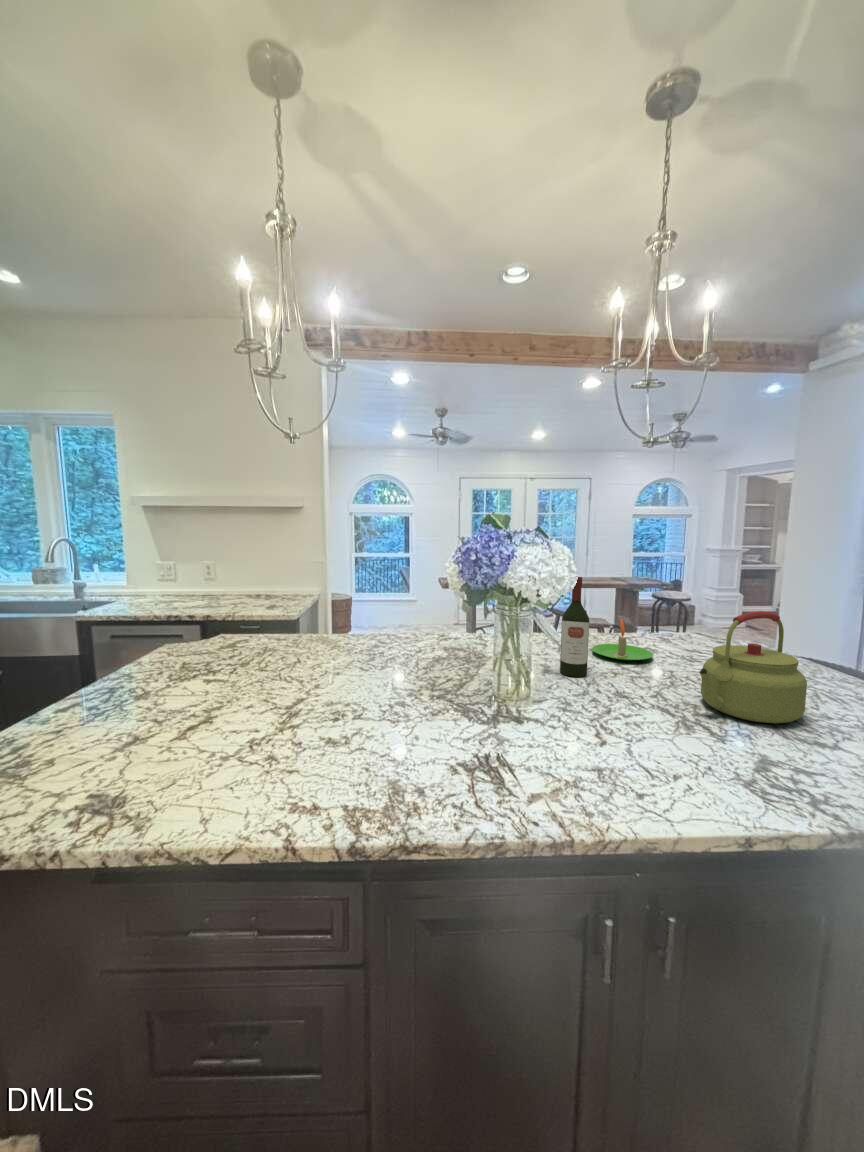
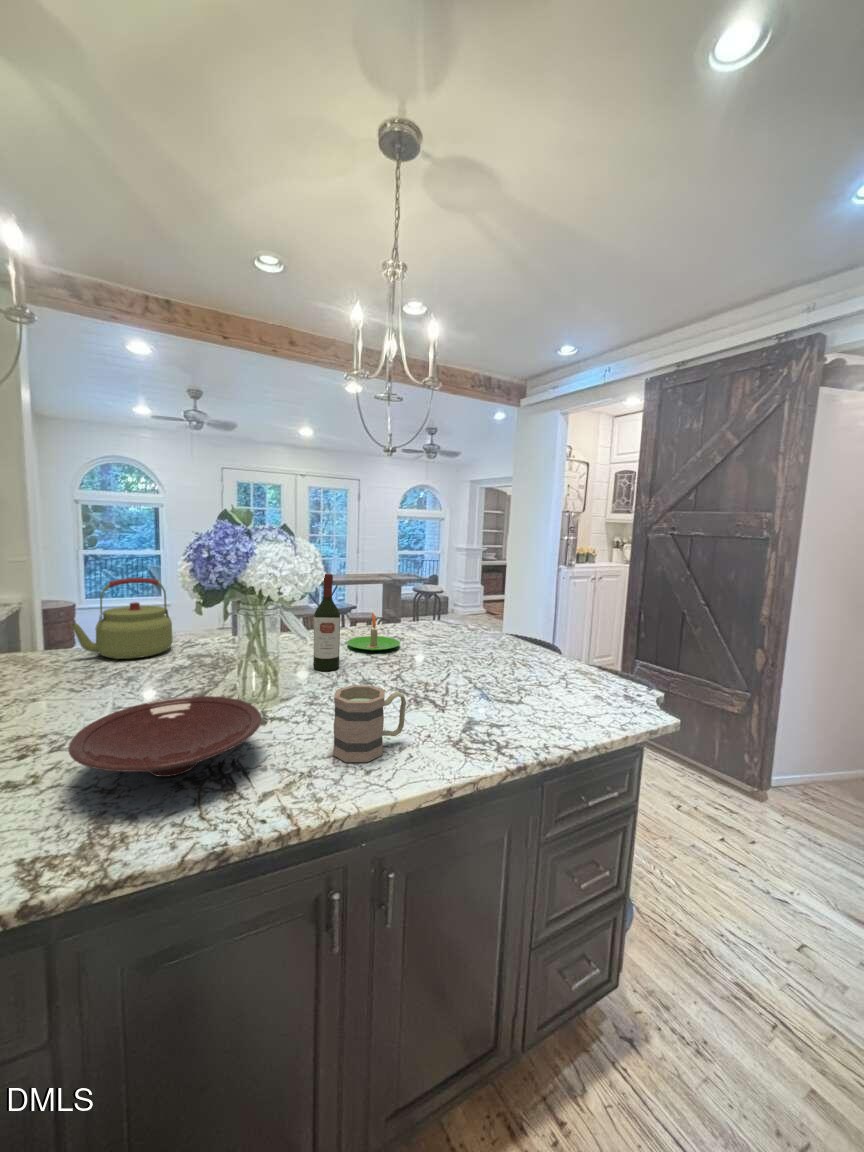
kettle: present [699,611,807,724] -> present [71,578,173,659]
bowl: none [372,687,524,759] -> present [68,696,262,777]
mug: none [596,697,683,785] -> present [333,685,406,762]

